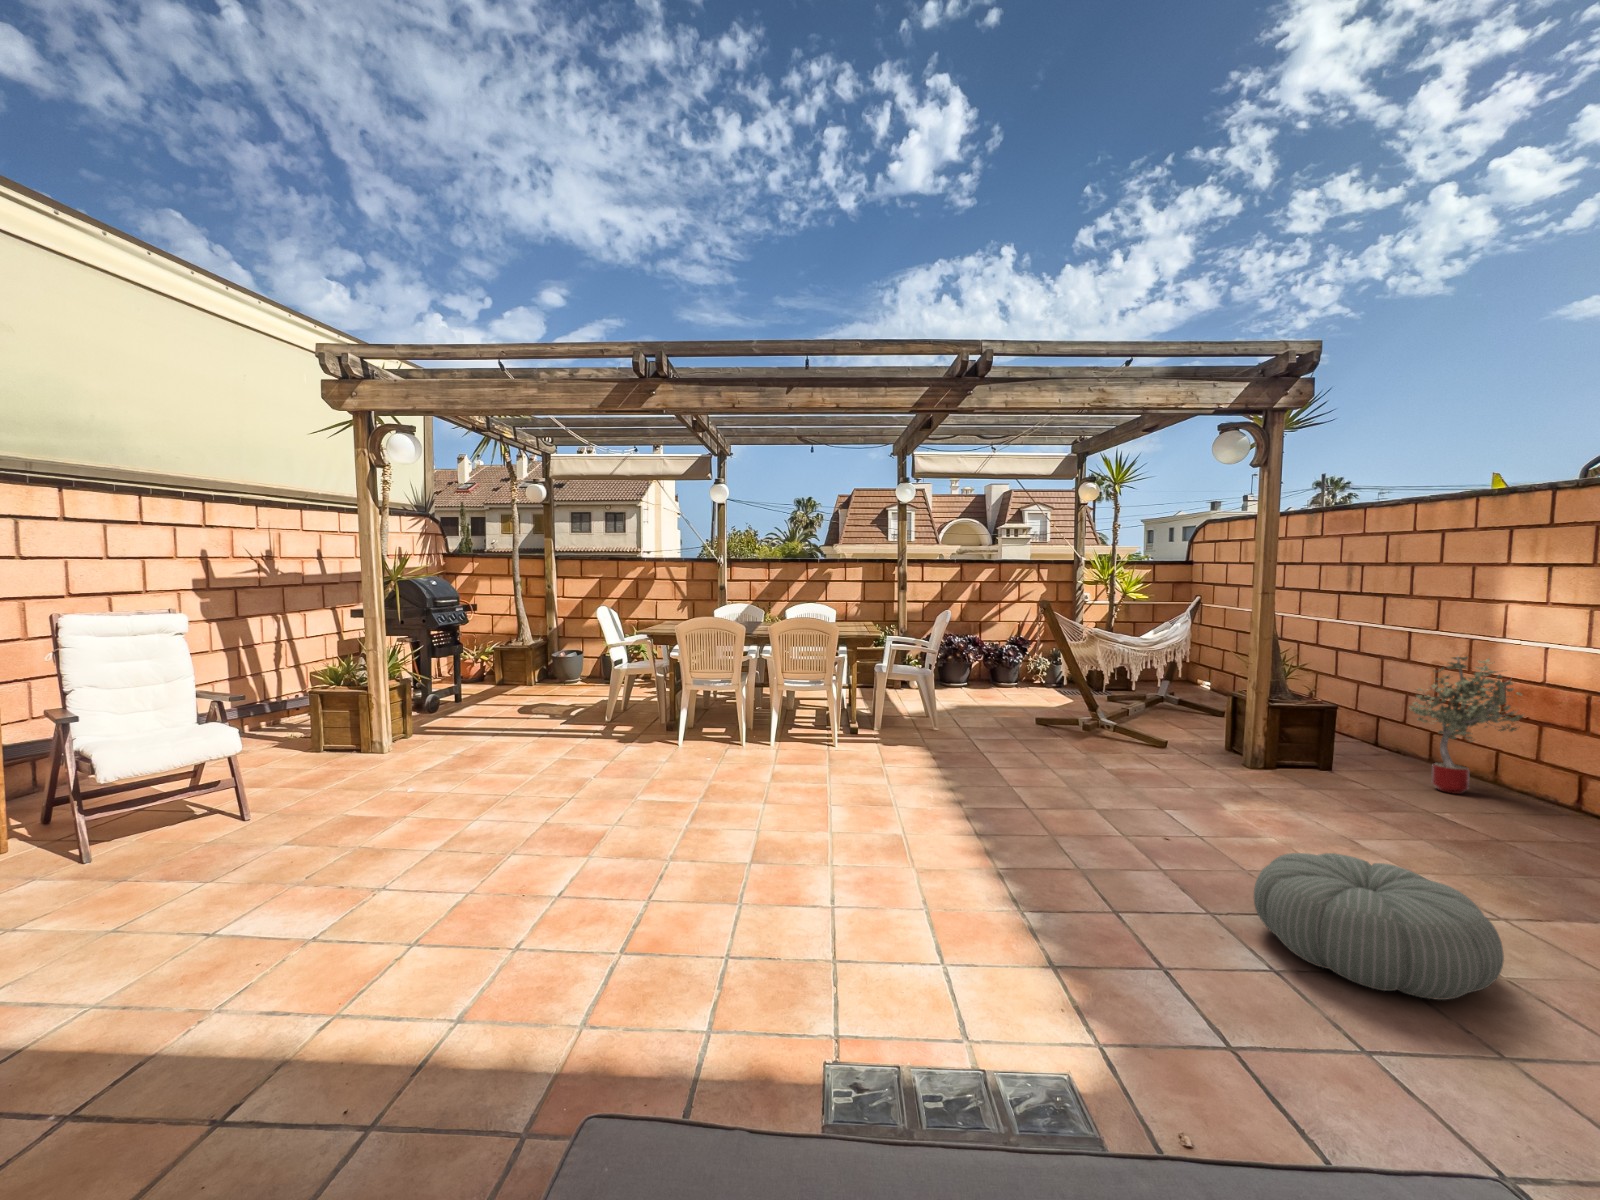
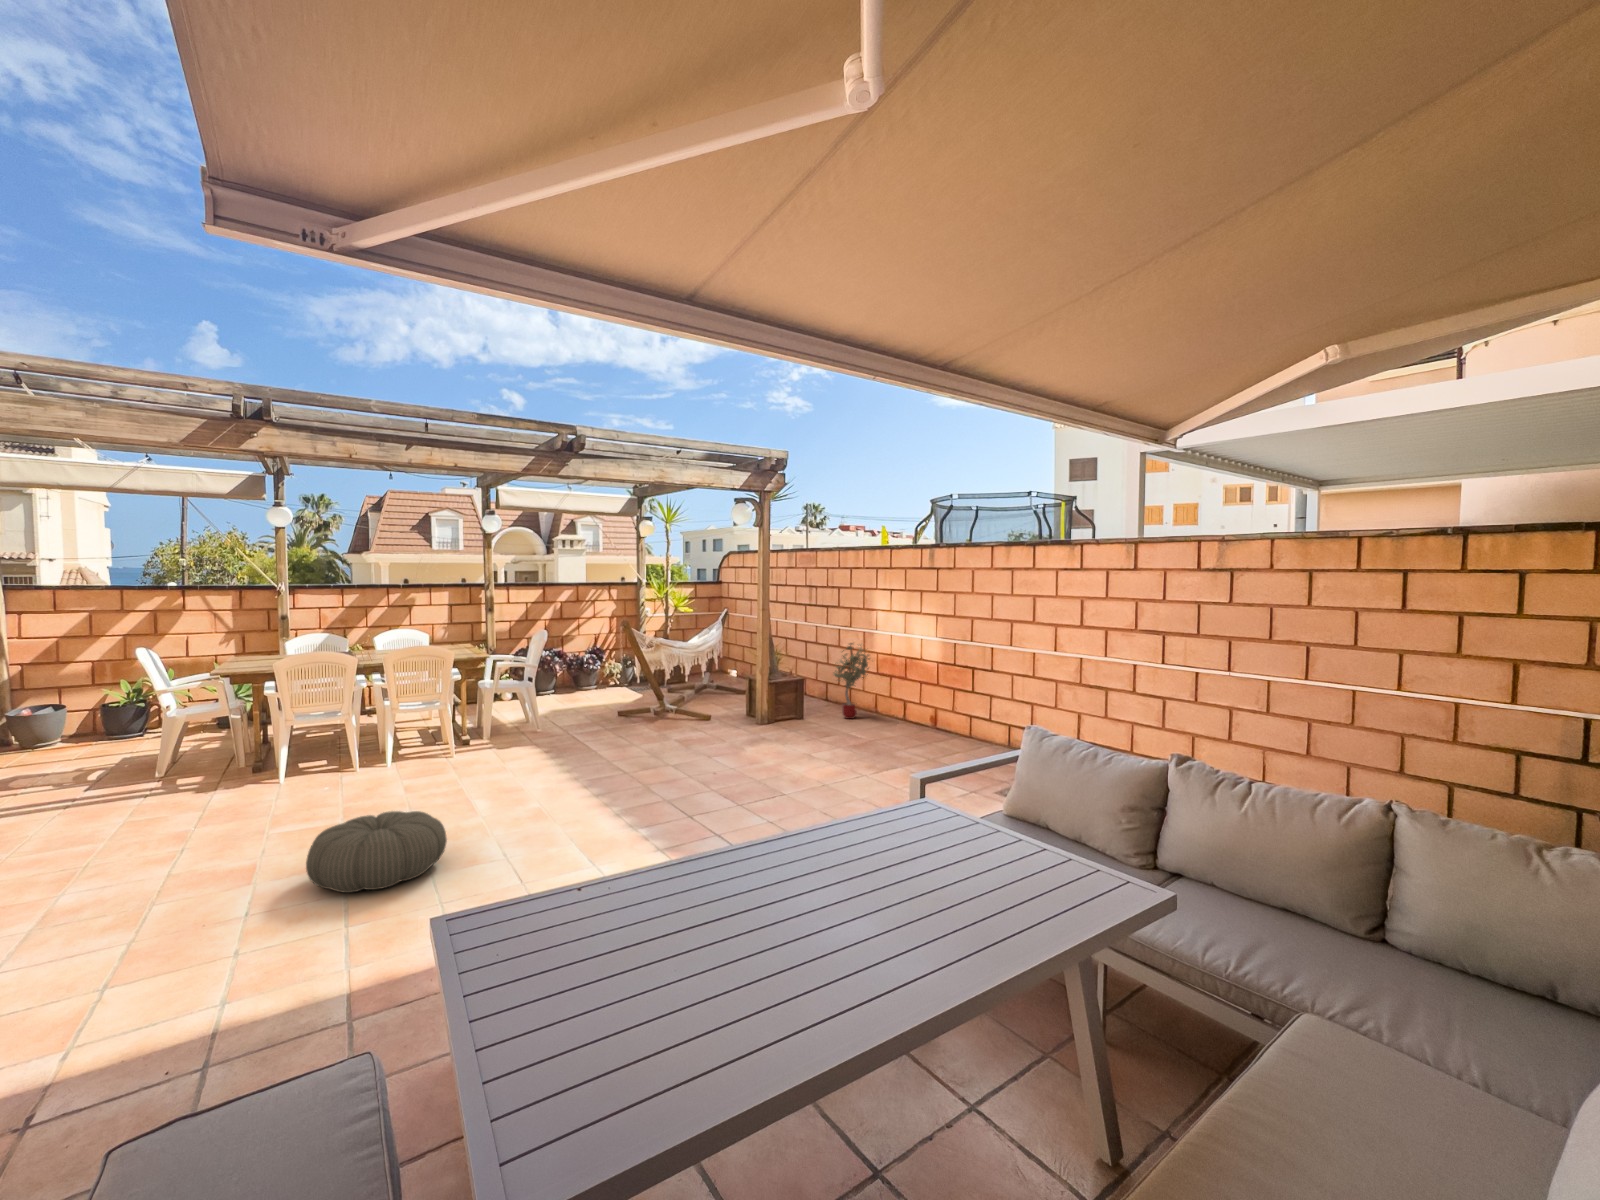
pouf: present [1254,853,1504,1000] -> present [306,811,447,893]

